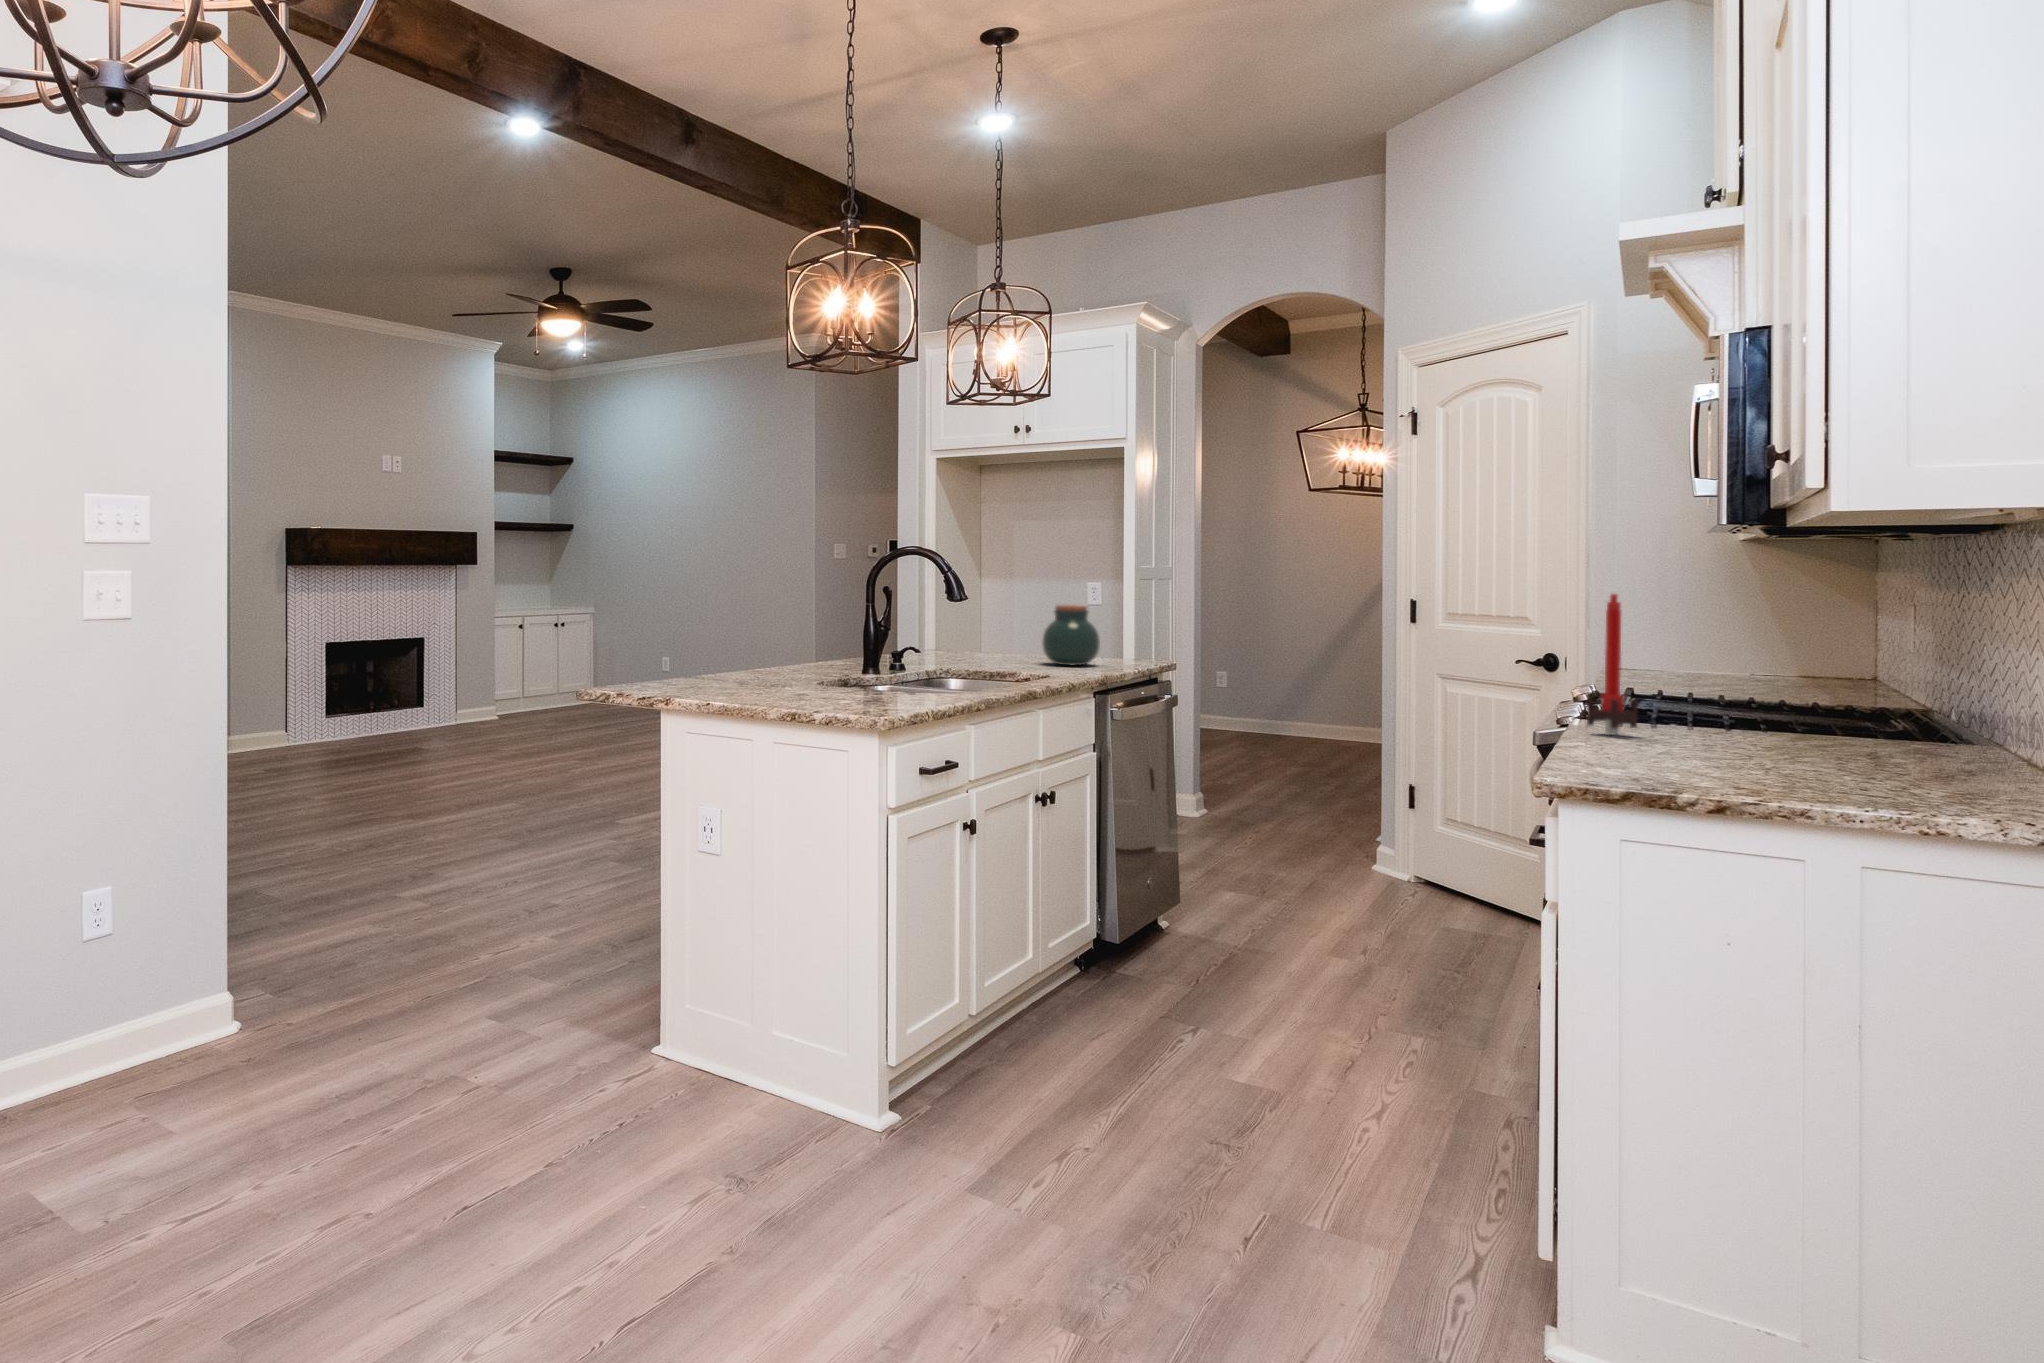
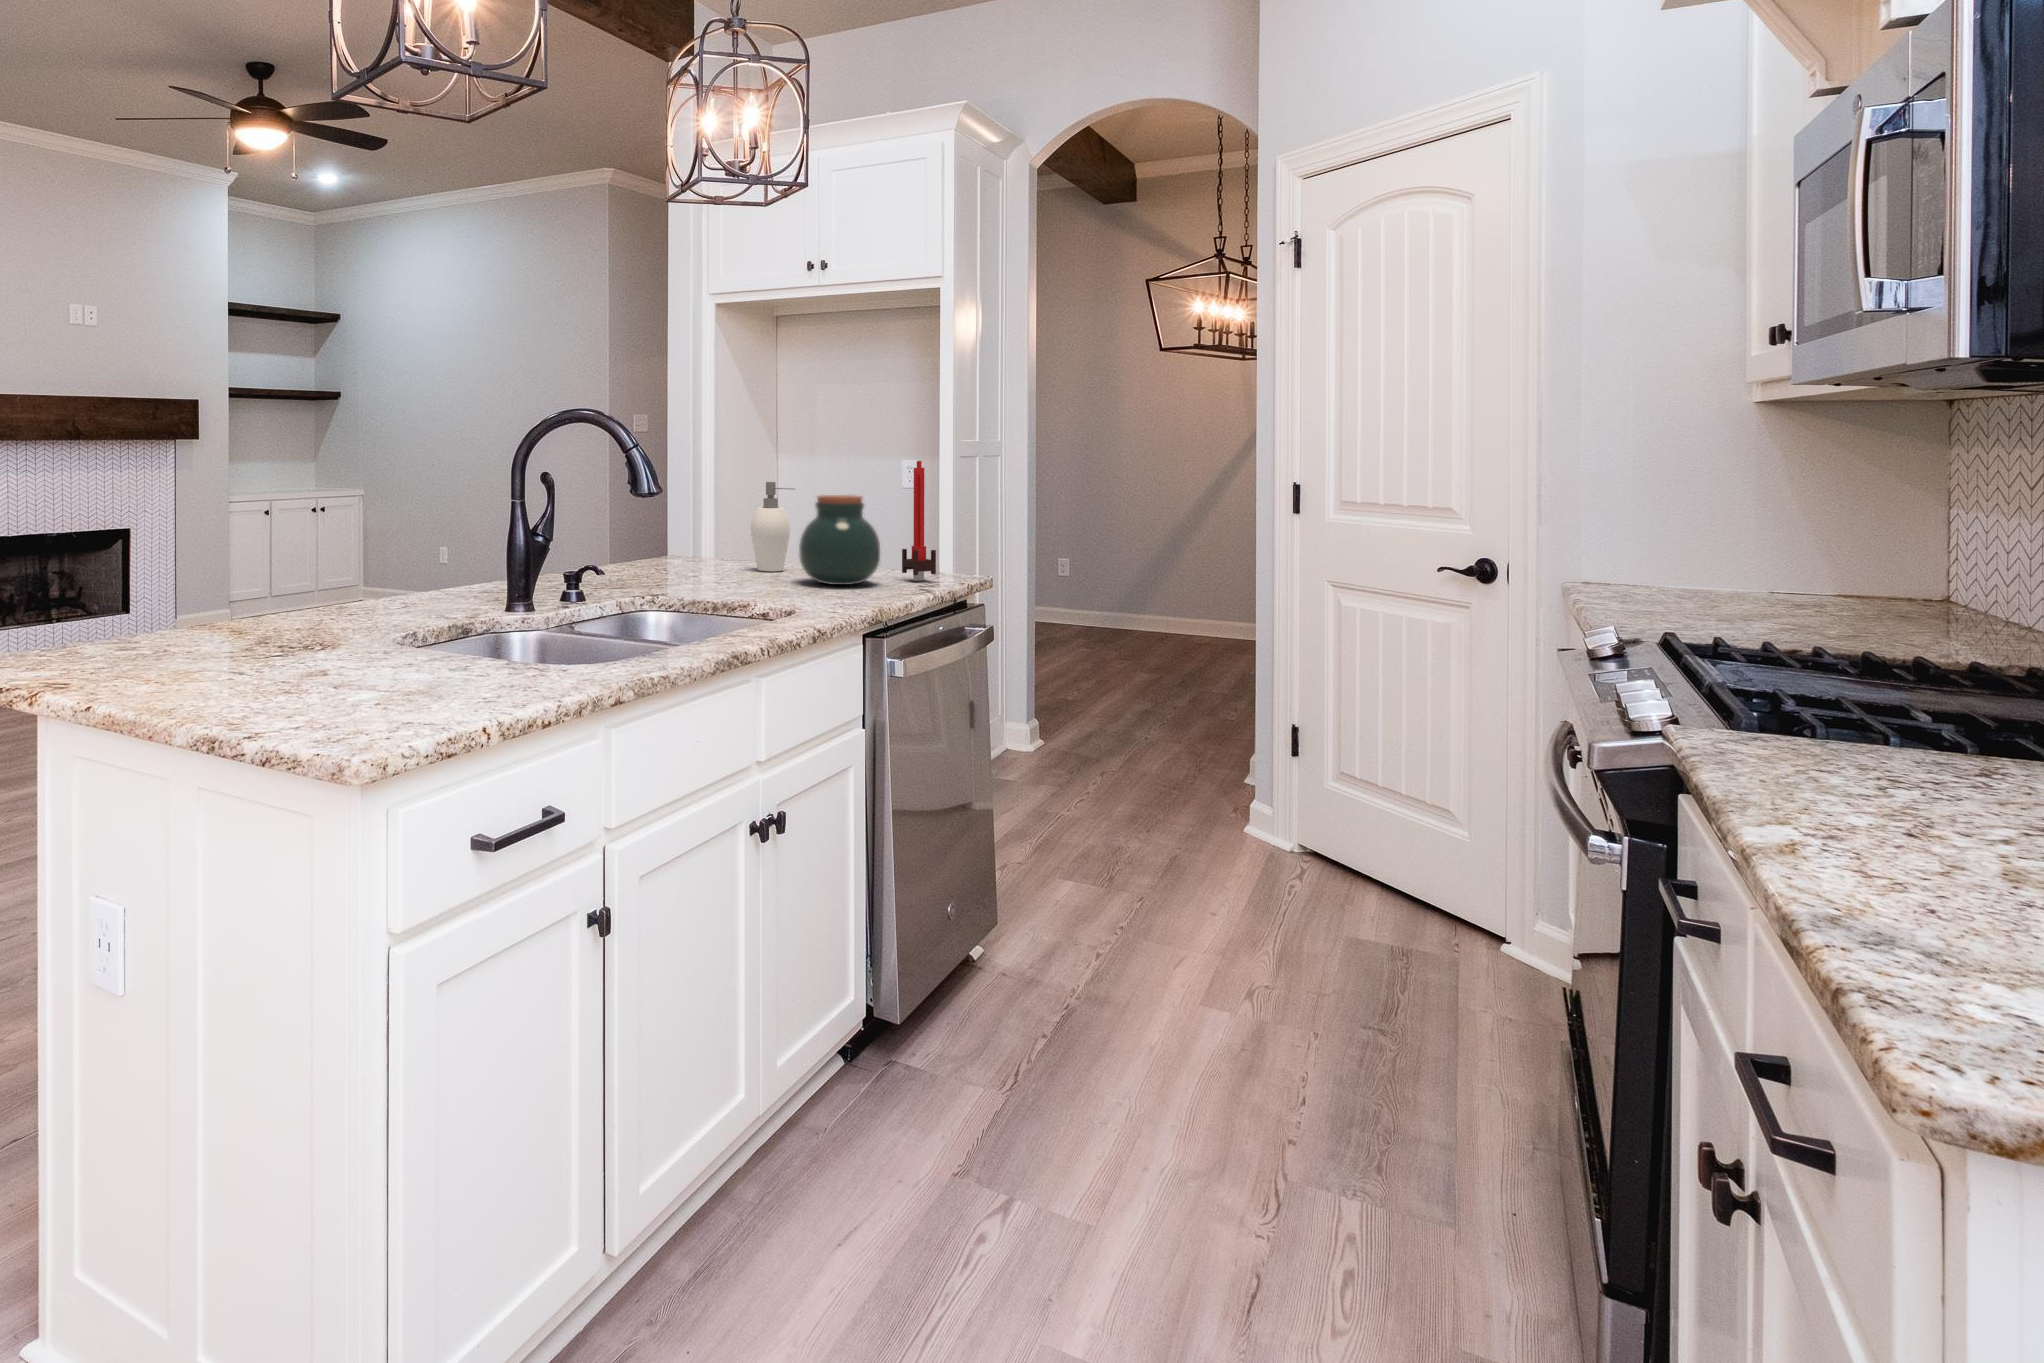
candle: present [1587,594,1638,735] -> present [902,461,936,581]
soap dispenser: none [1002,597,1036,659] -> present [751,482,795,571]

